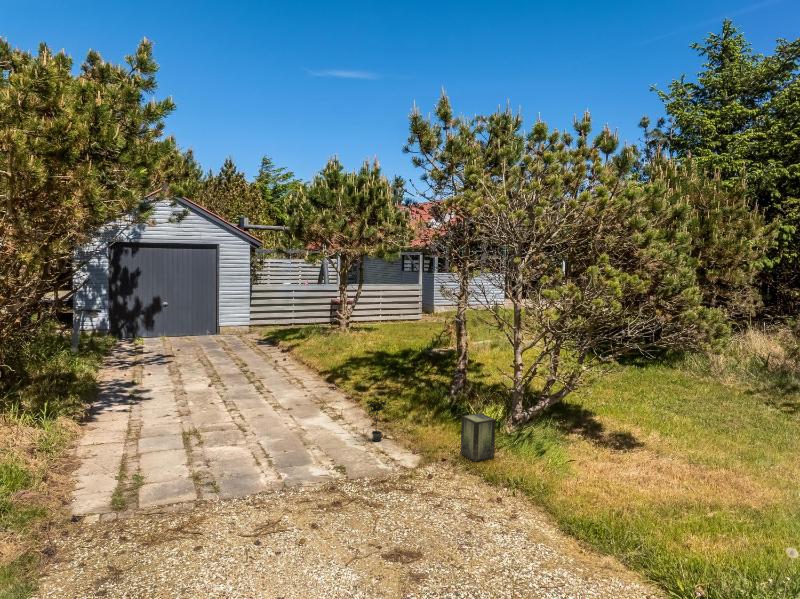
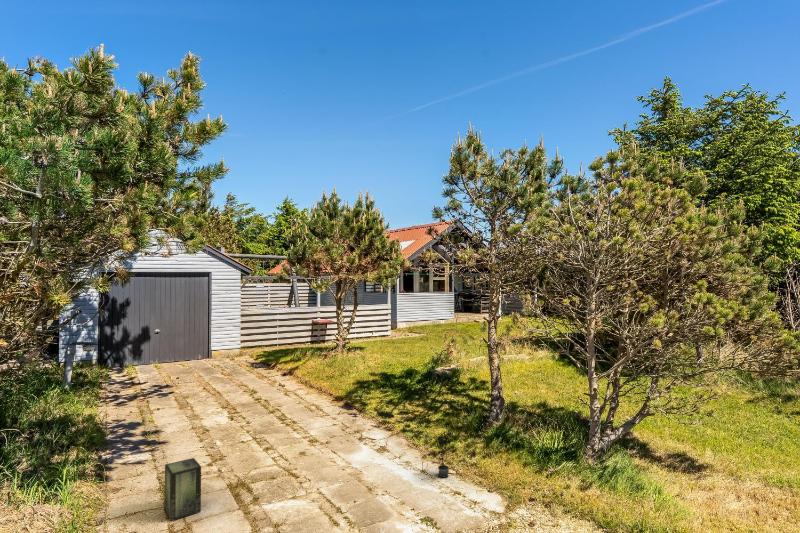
storage box: present [461,413,496,462] -> present [164,458,201,521]

